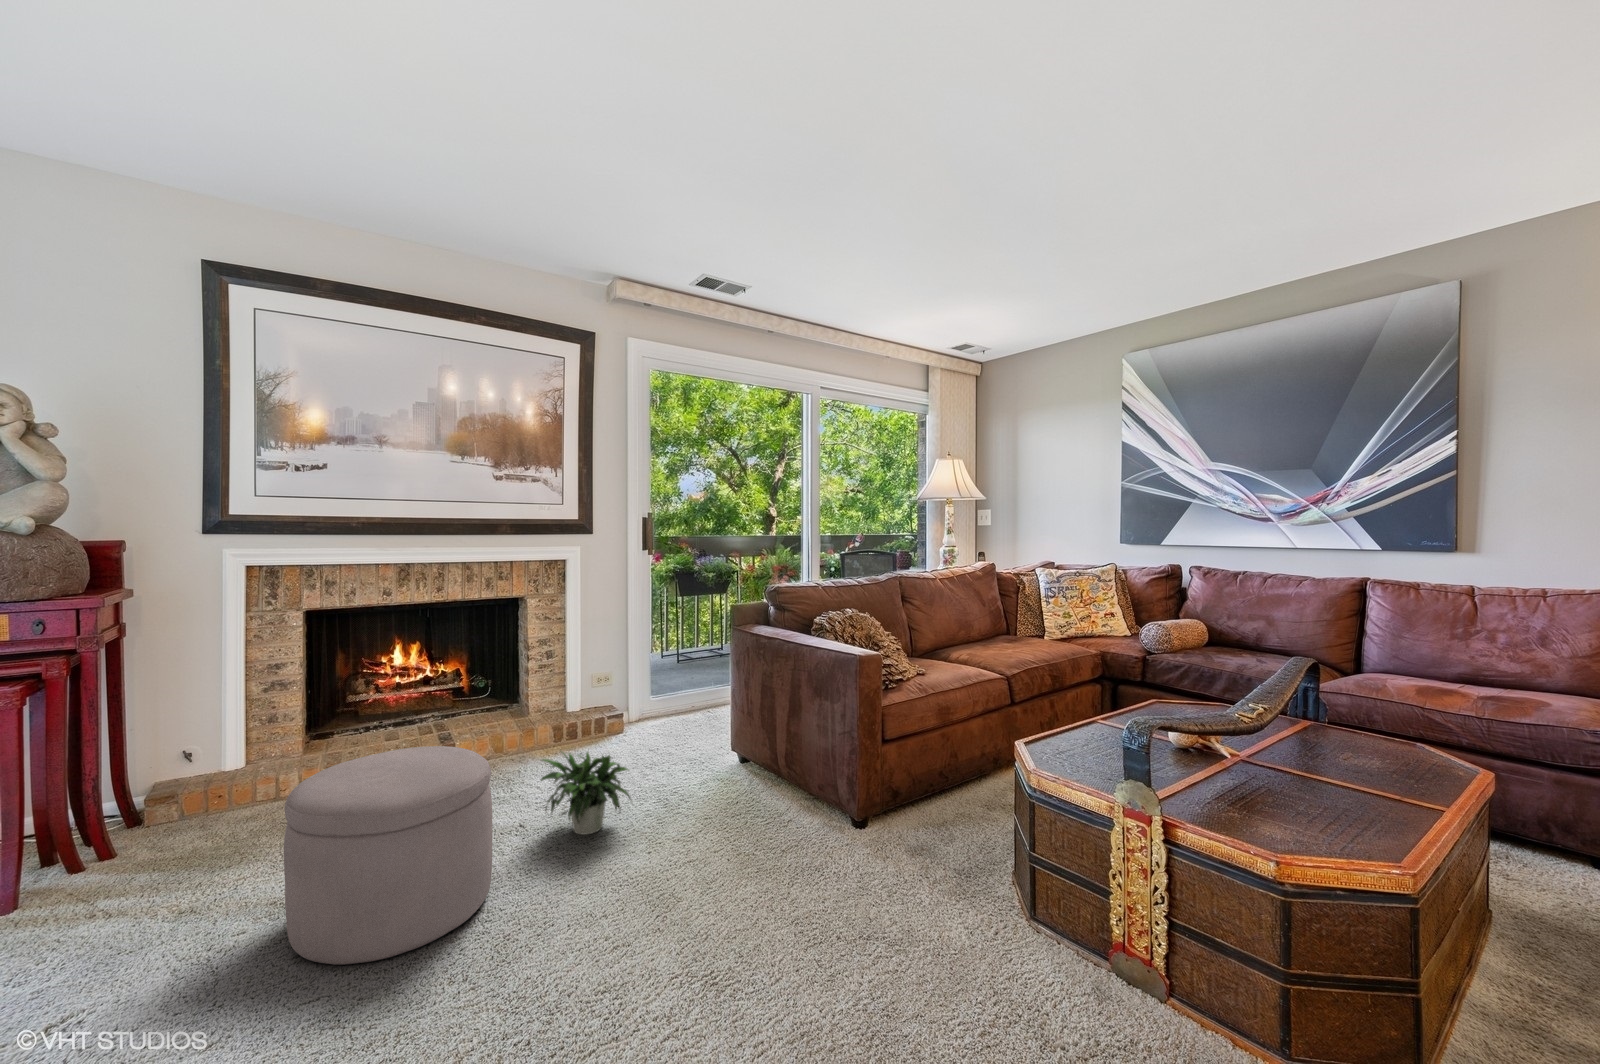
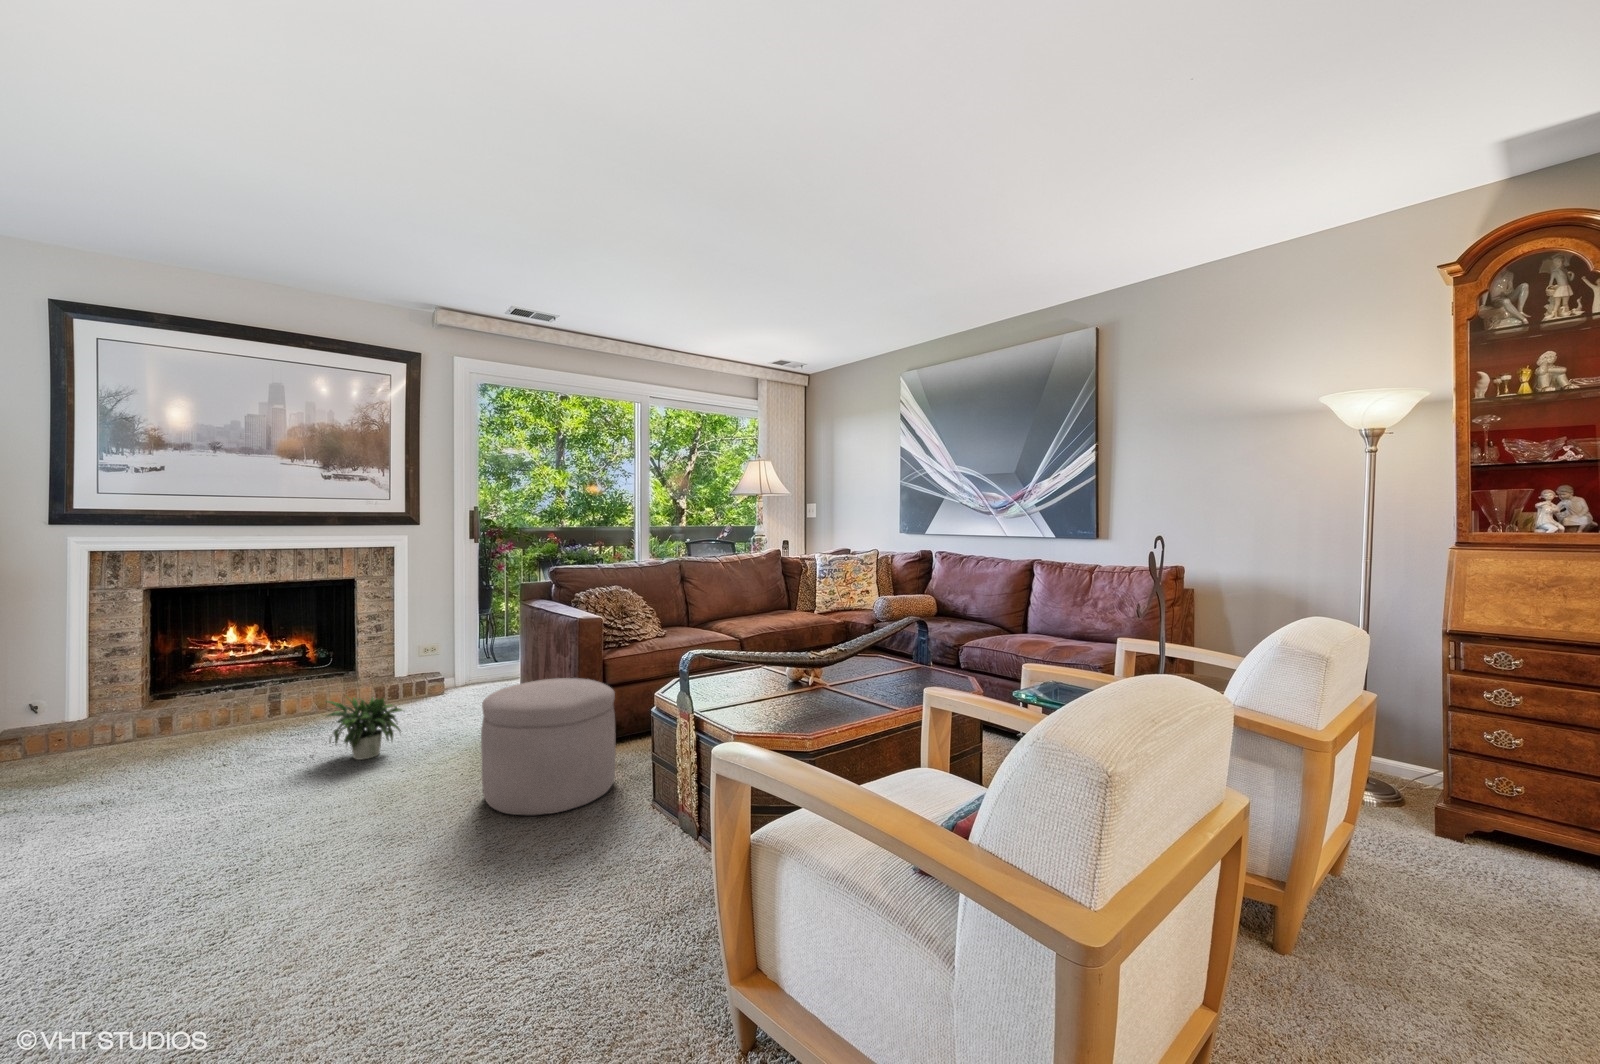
ottoman: present [284,746,492,965] -> present [481,678,616,815]

